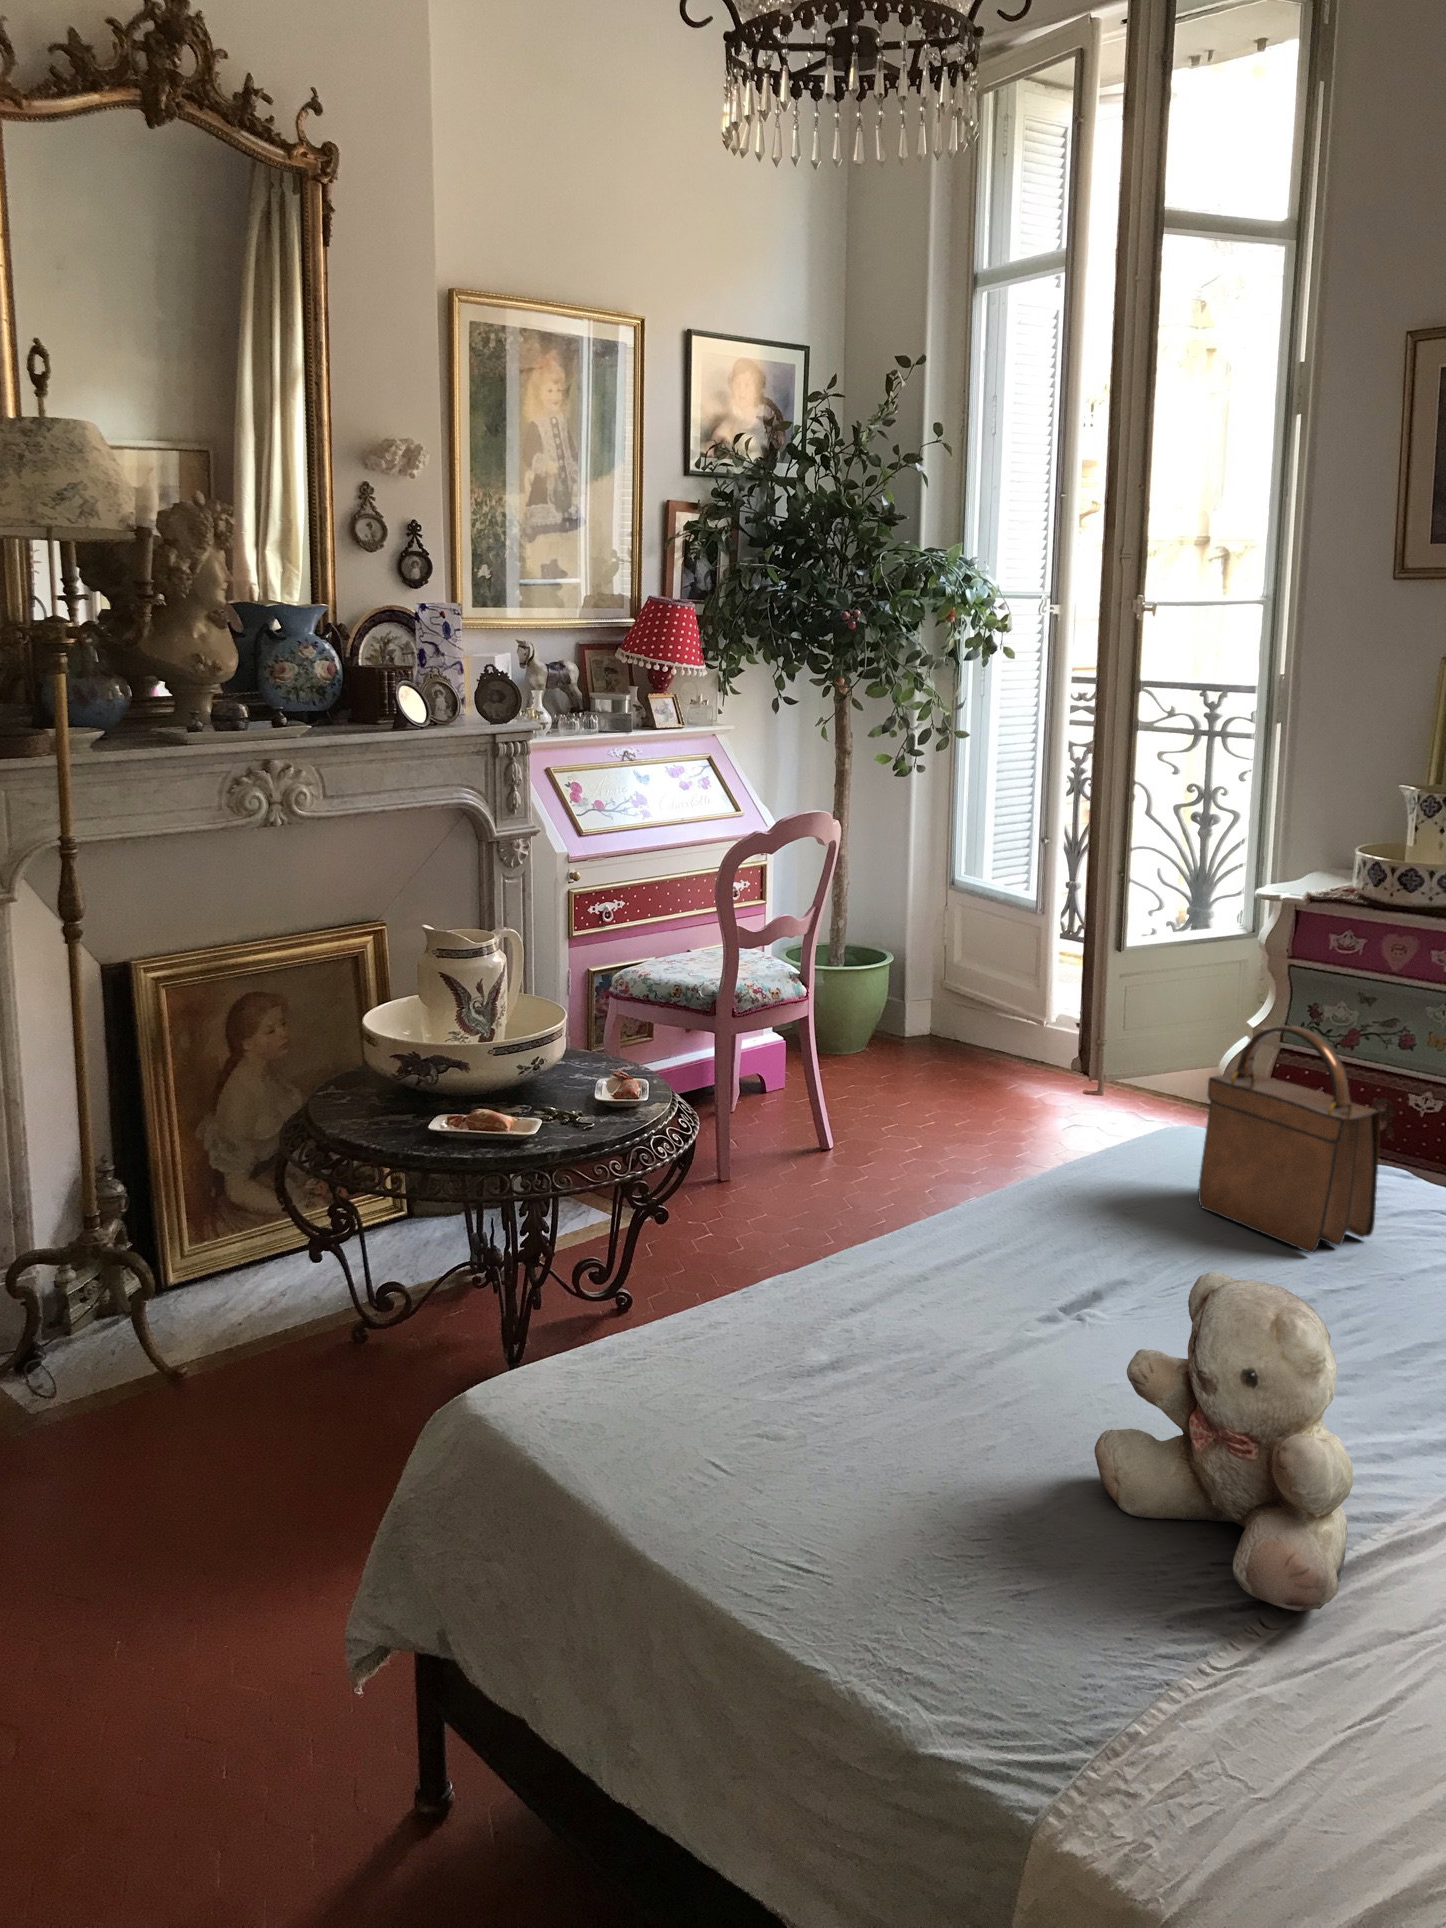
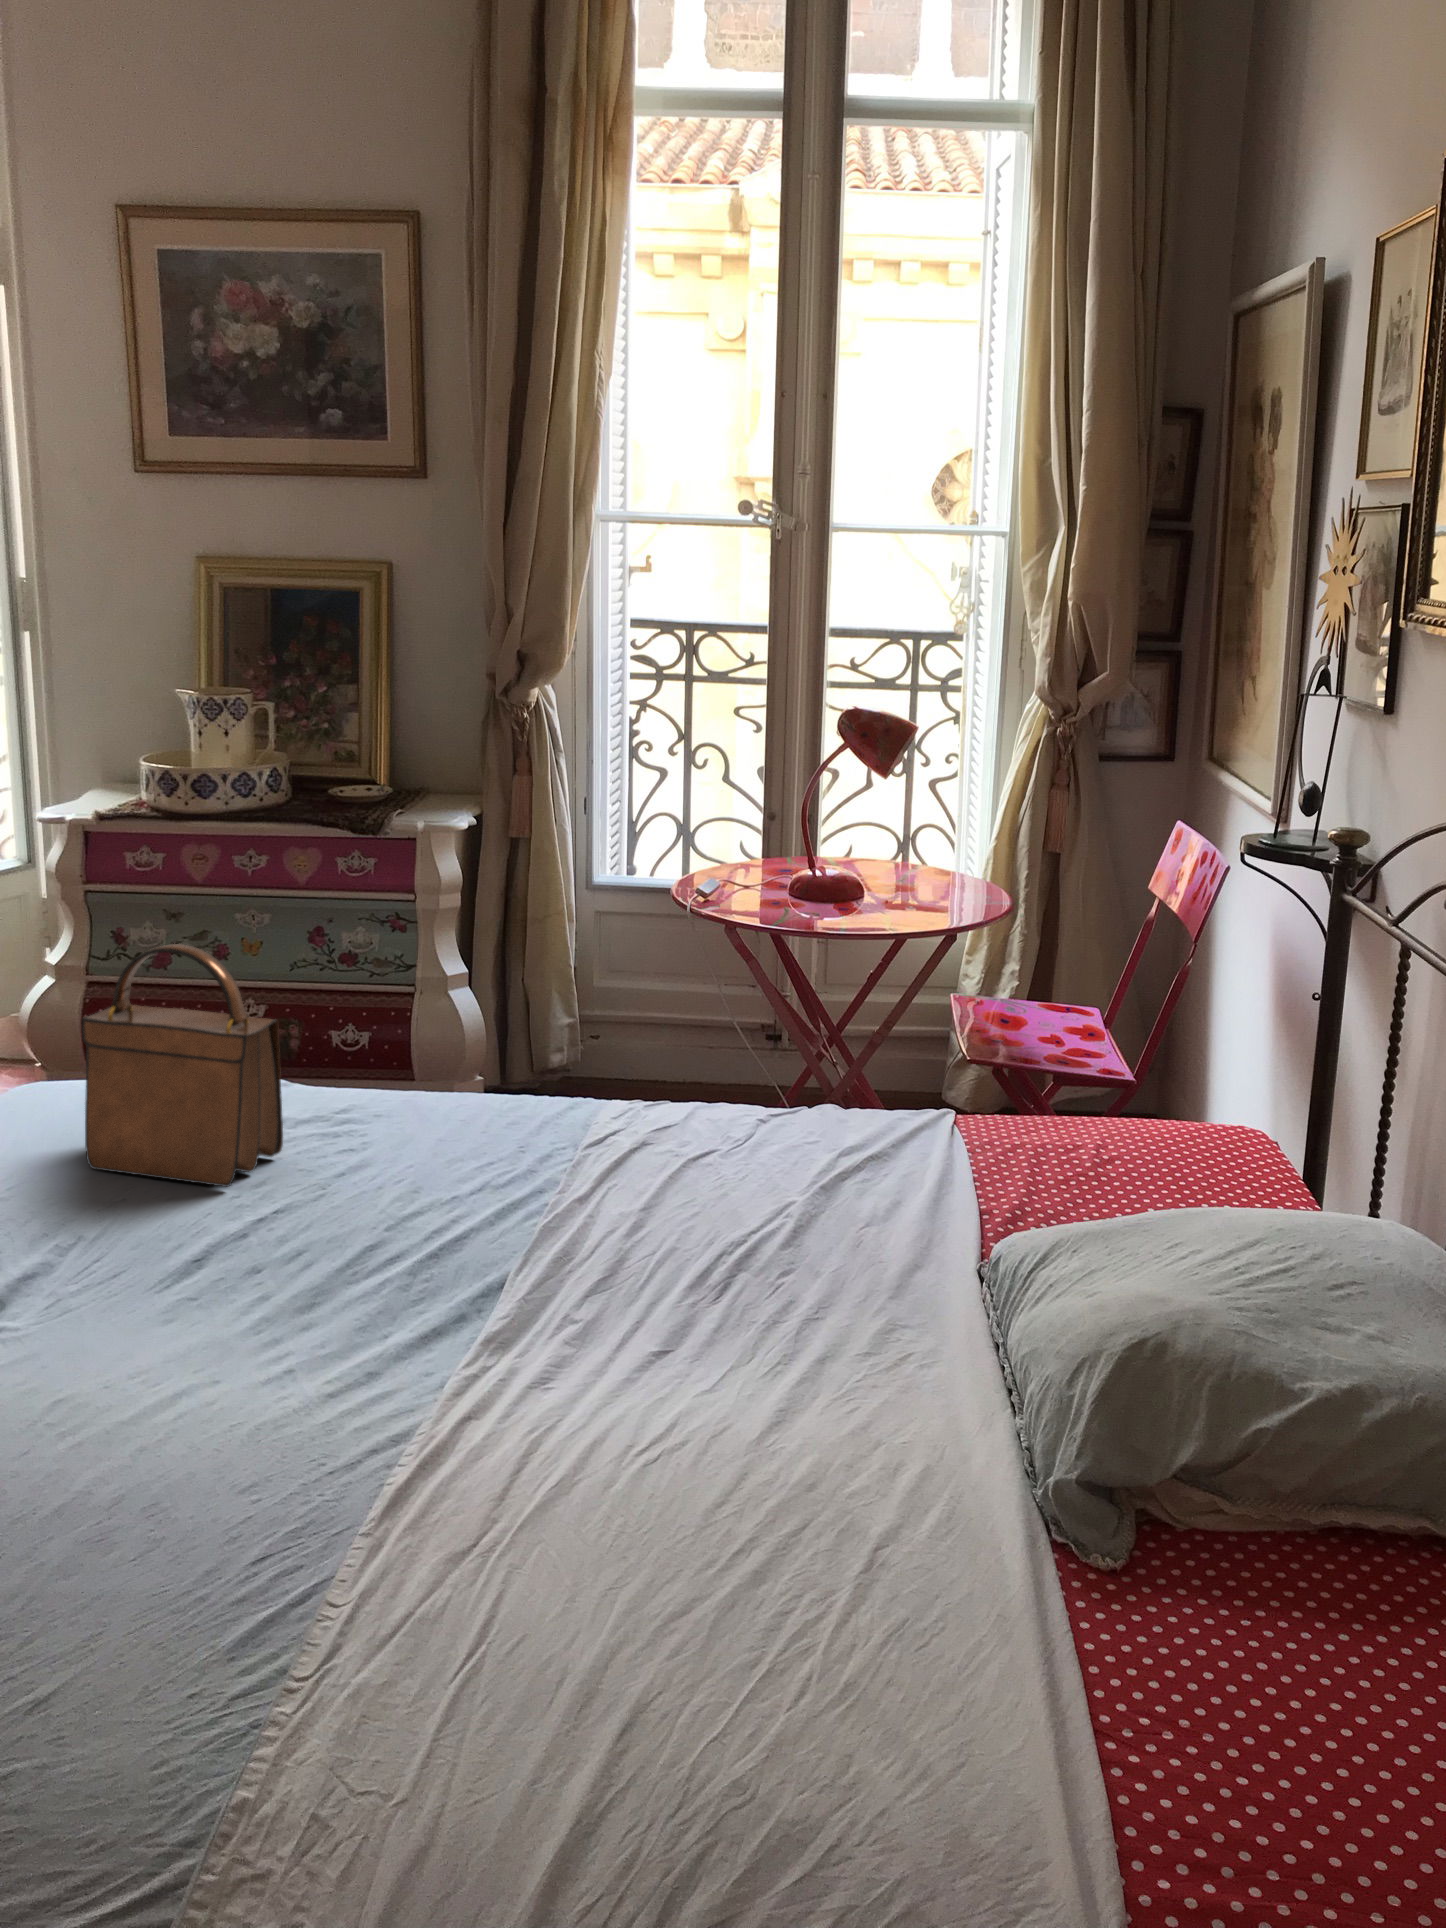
teddy bear: present [1094,1272,1353,1611] -> none [80,1227,400,1579]

